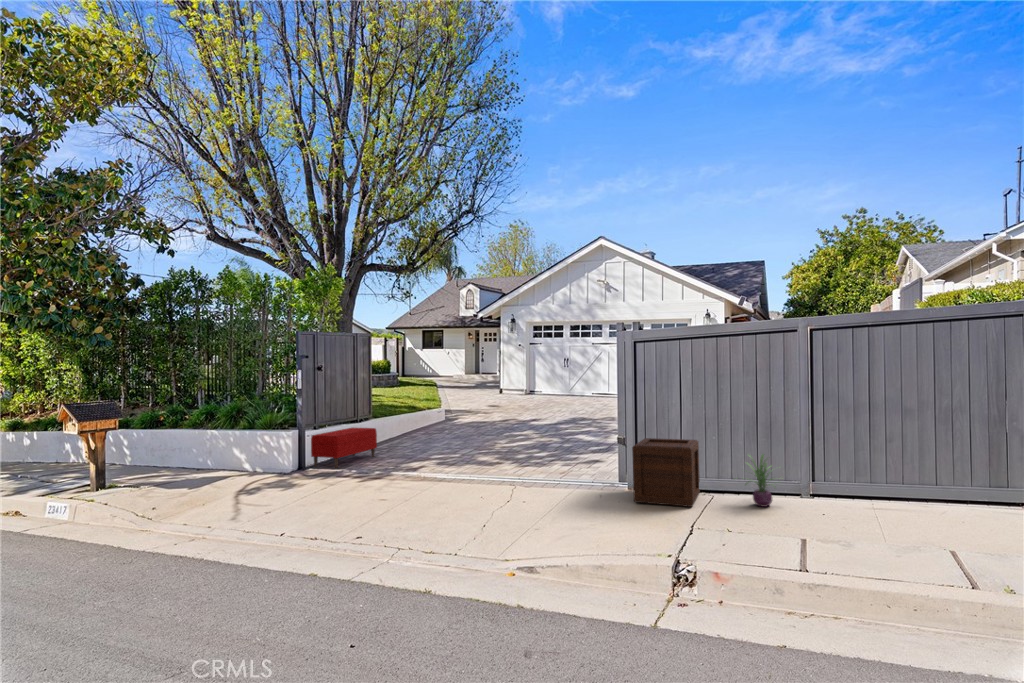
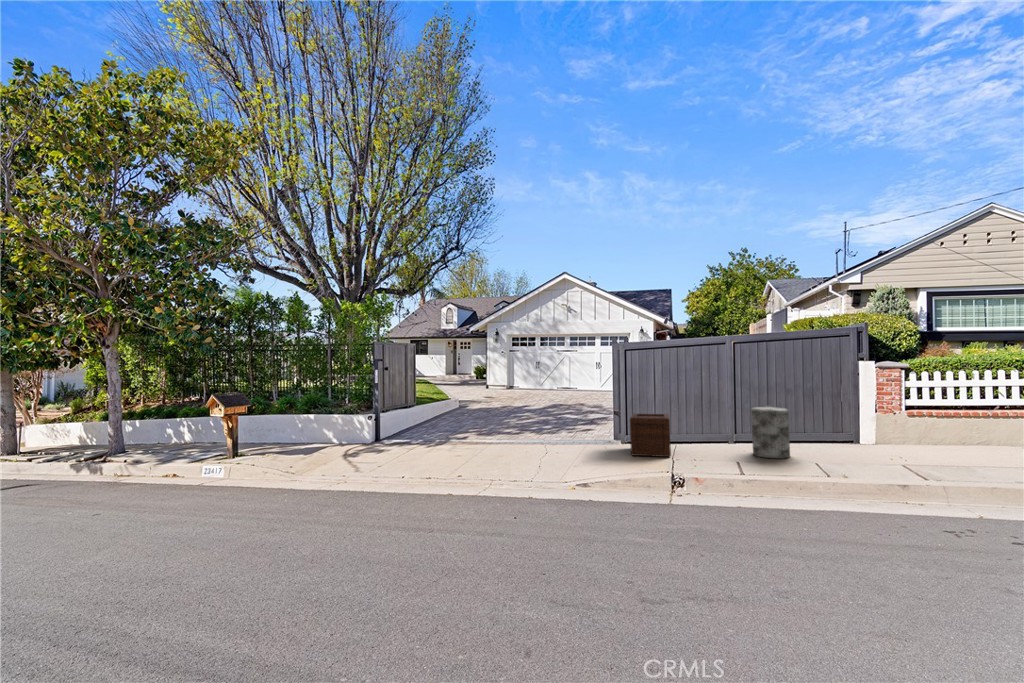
bench: present [311,428,377,468] -> none [384,411,427,440]
trash can: none [822,431,884,515] -> present [751,406,790,458]
decorative plant: present [749,454,773,507] -> none [694,422,732,456]

